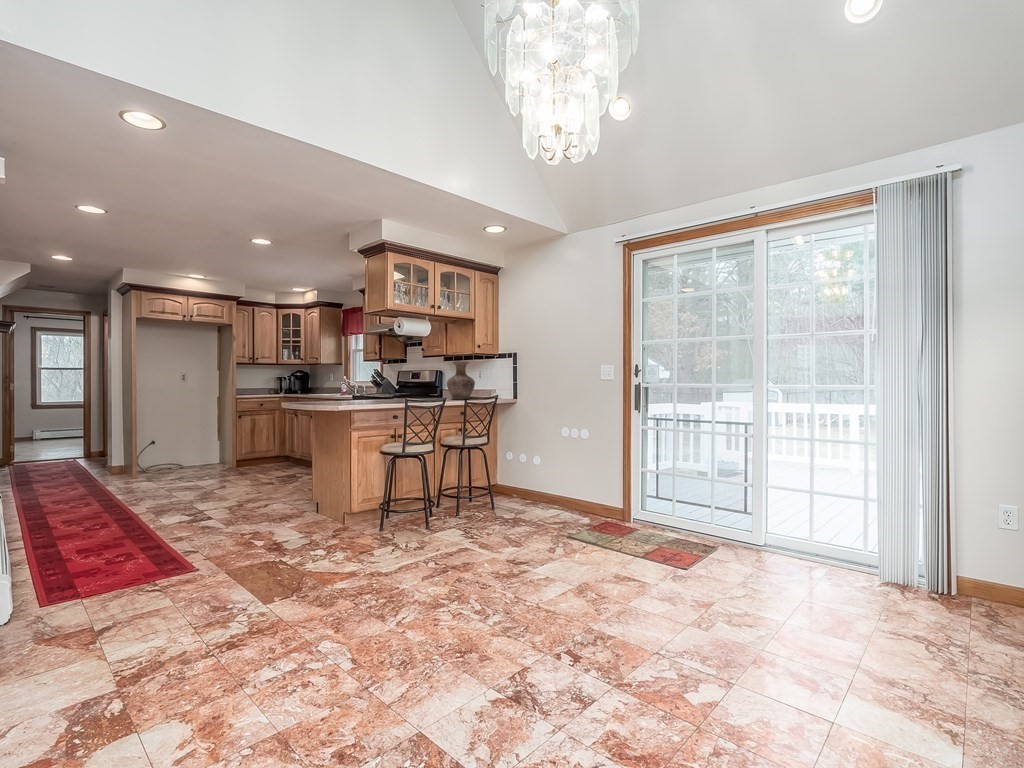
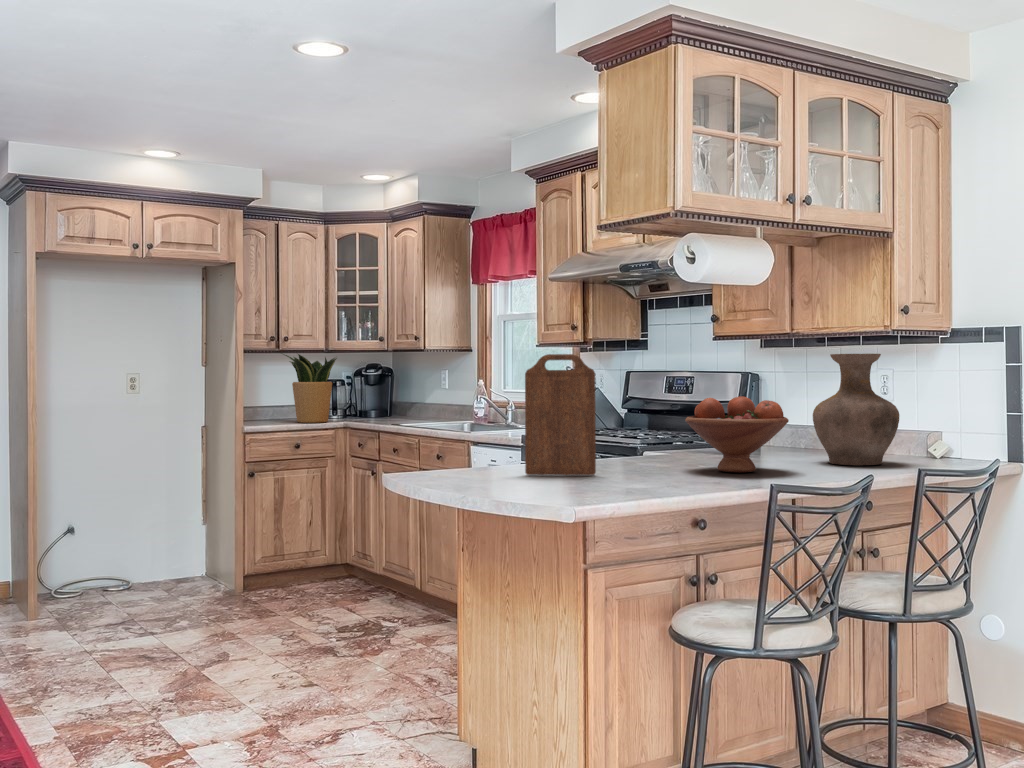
cutting board: none [338,360,363,402] -> present [525,354,596,475]
potted plant: none [255,364,281,395] -> present [283,354,337,423]
fruit bowl: none [397,376,432,401] -> present [685,396,789,472]

